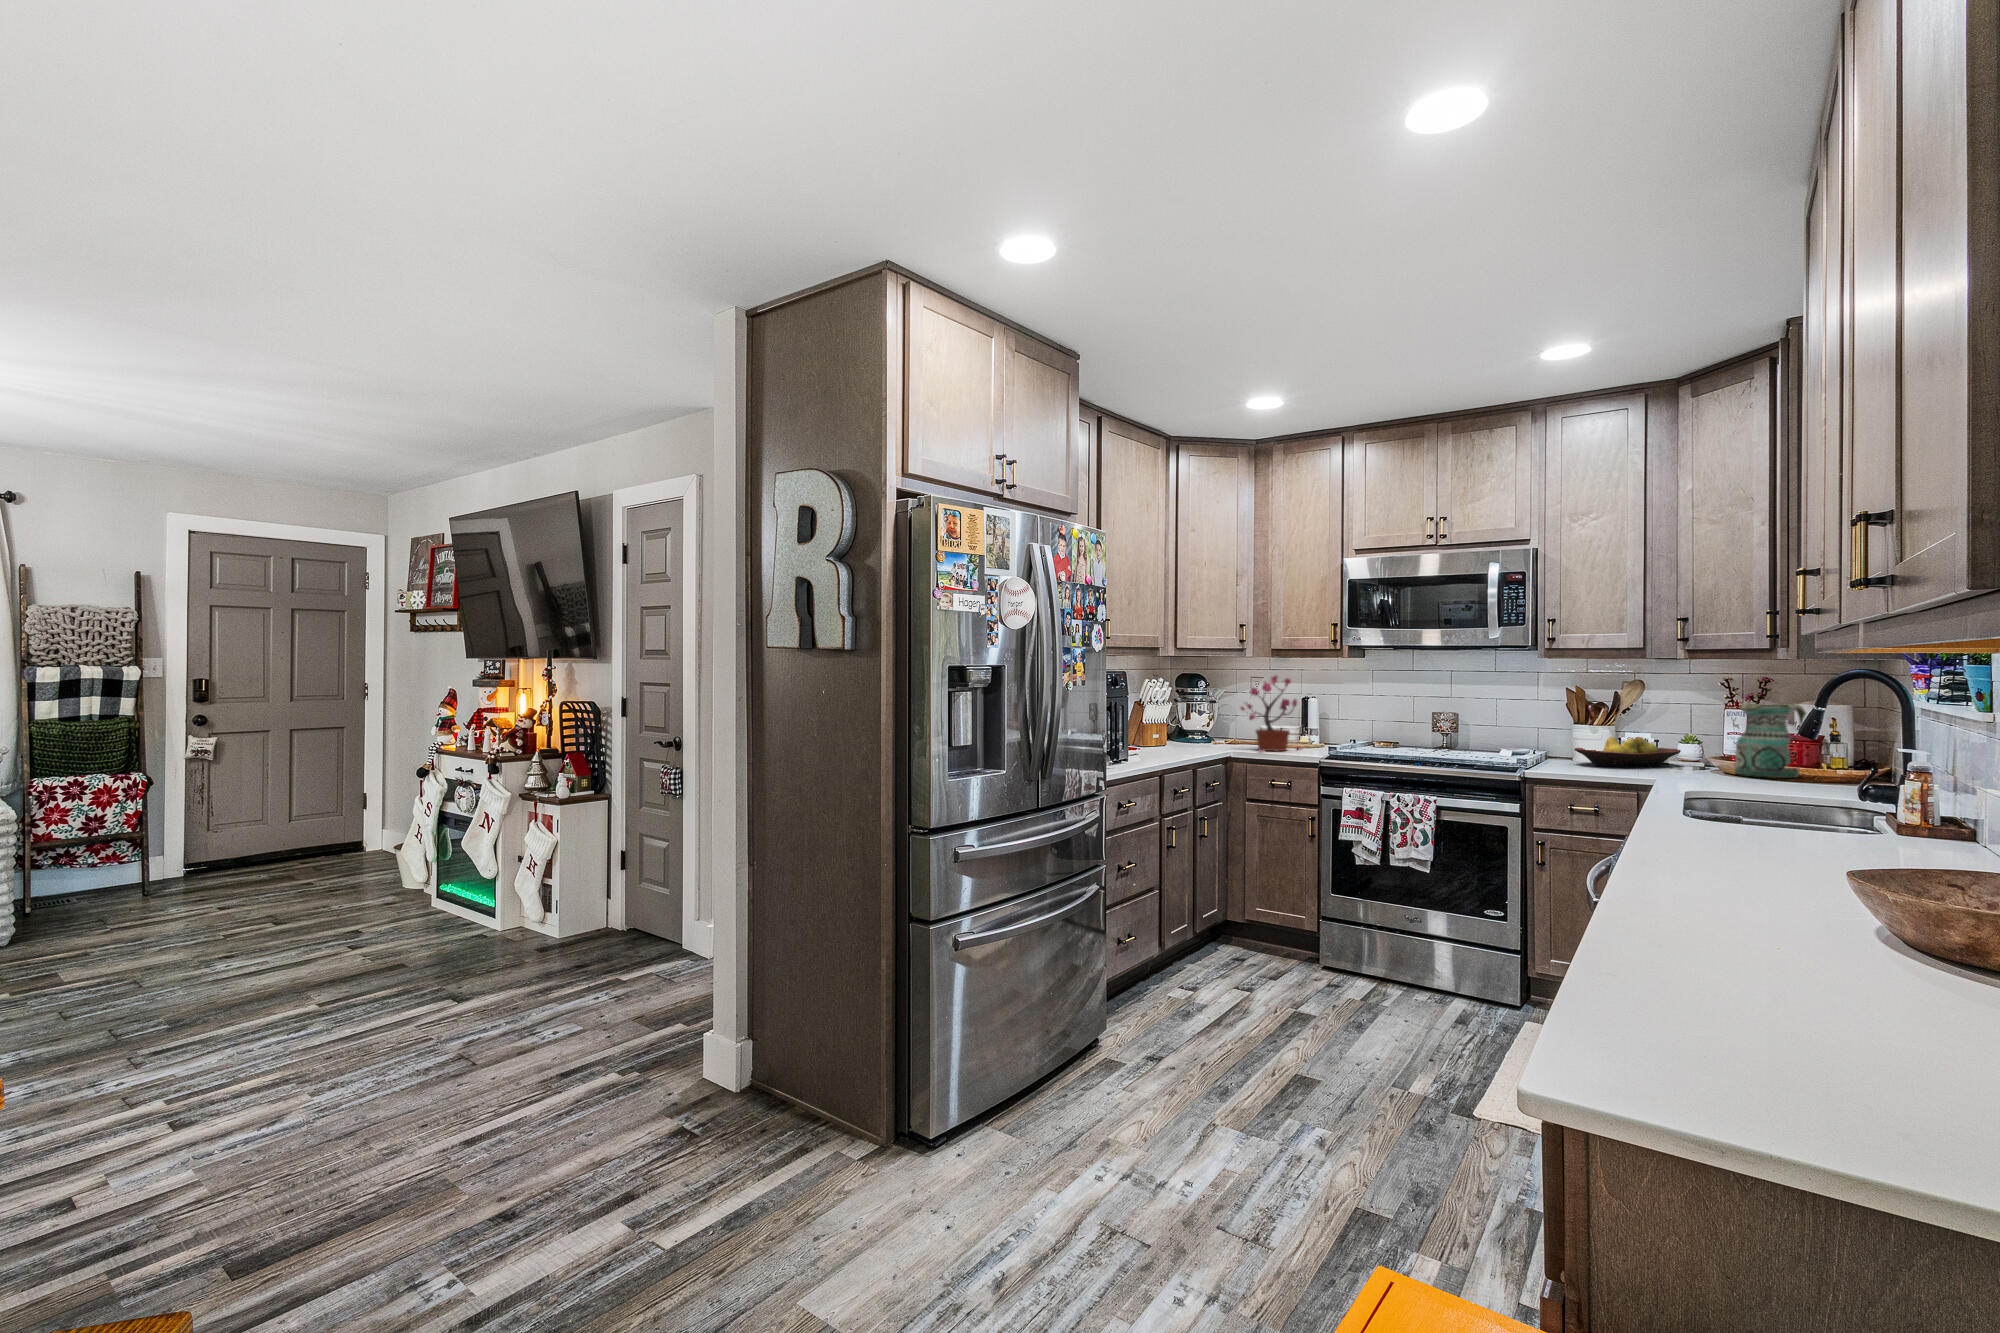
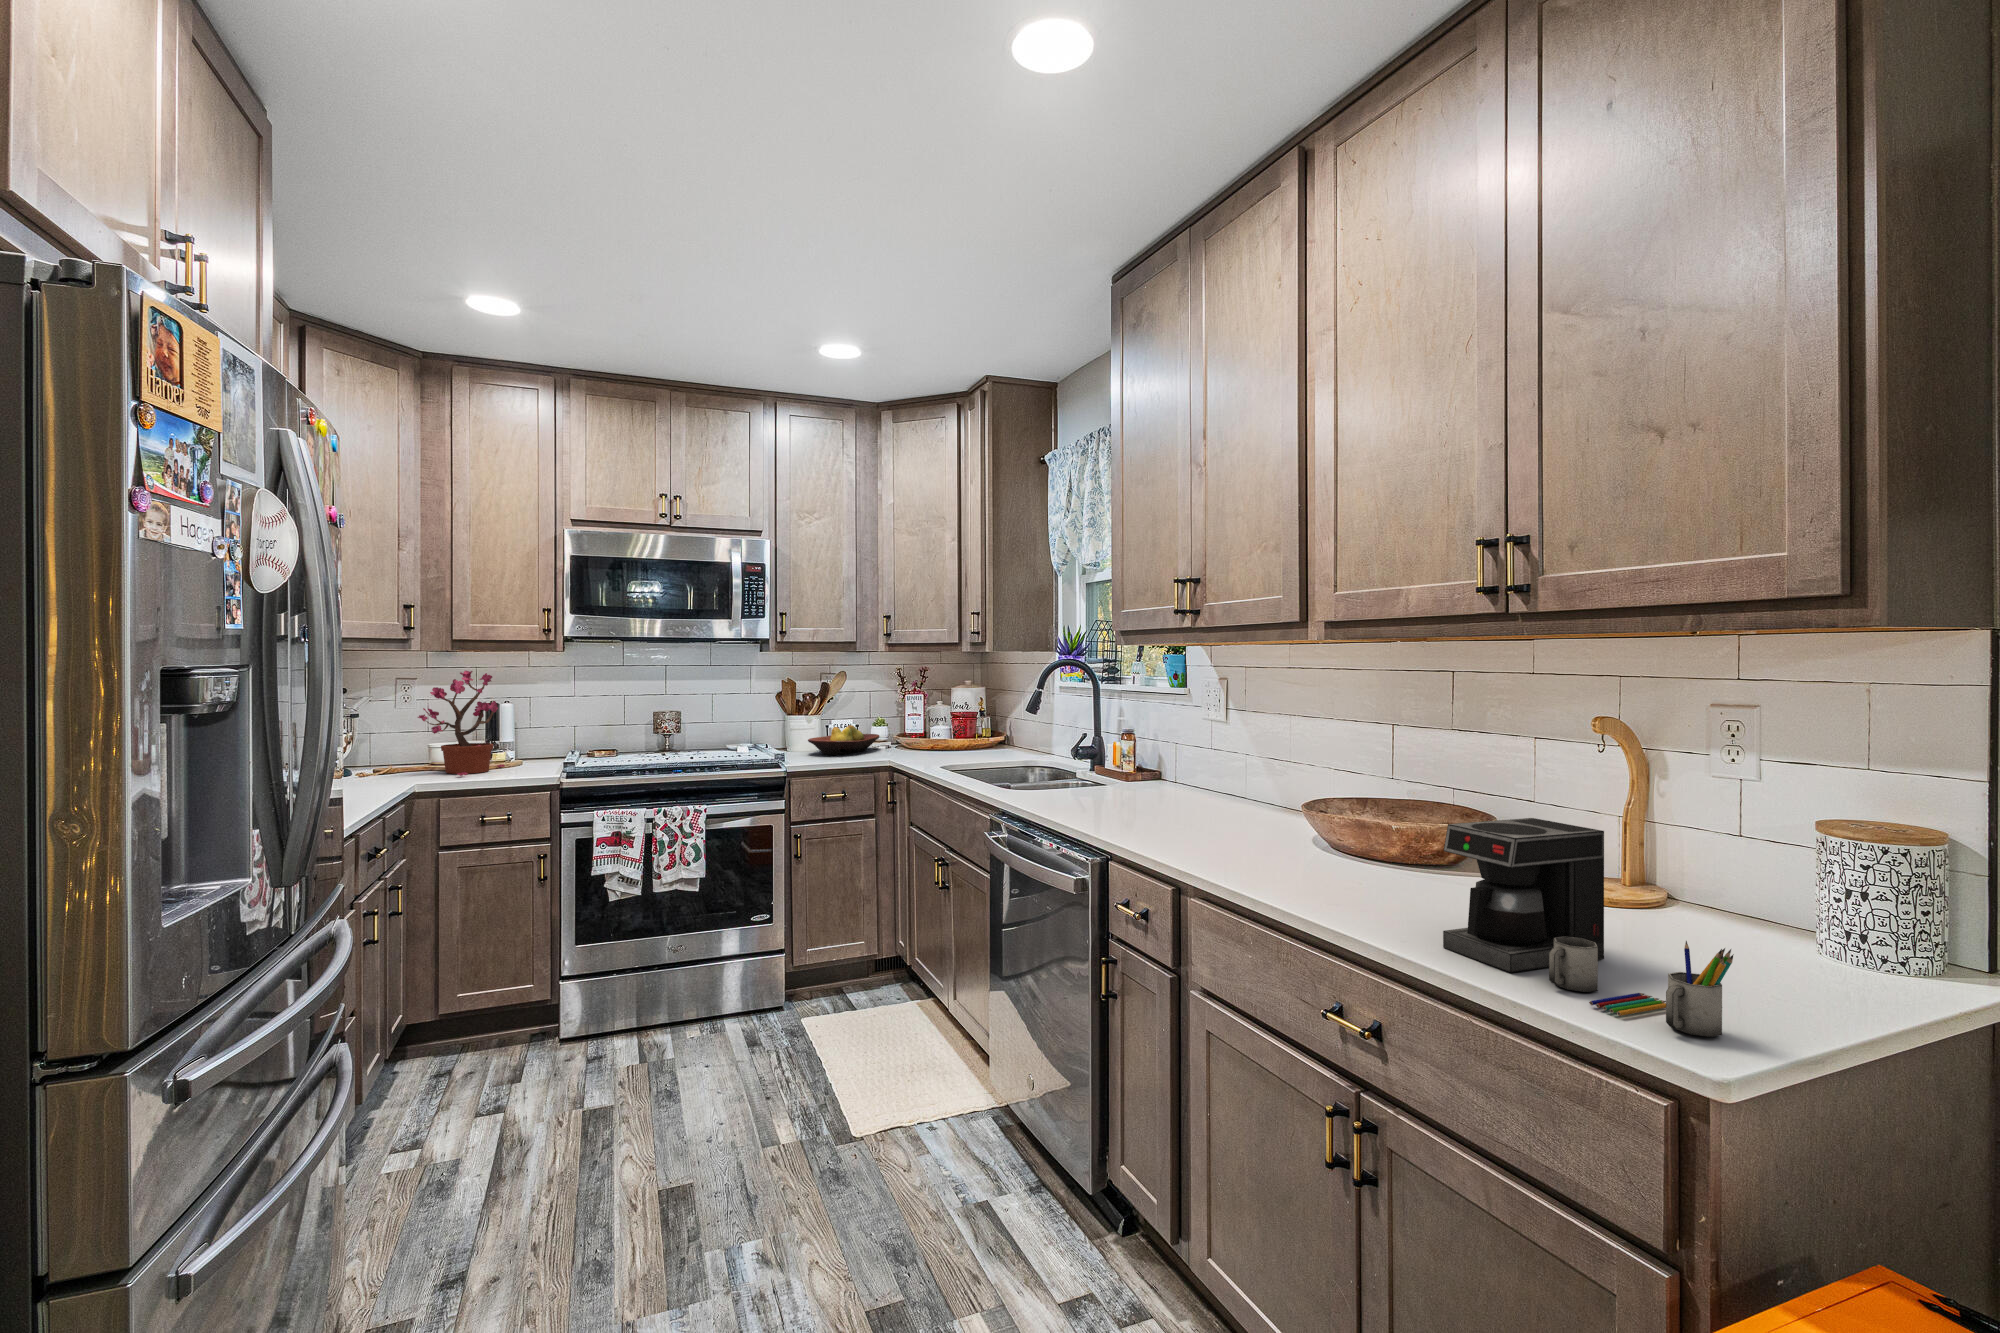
ceramic pitcher: present [1734,703,1806,778] -> none [927,691,968,753]
coffee maker: none [1649,846,1879,1096] -> present [1443,818,1734,1037]

